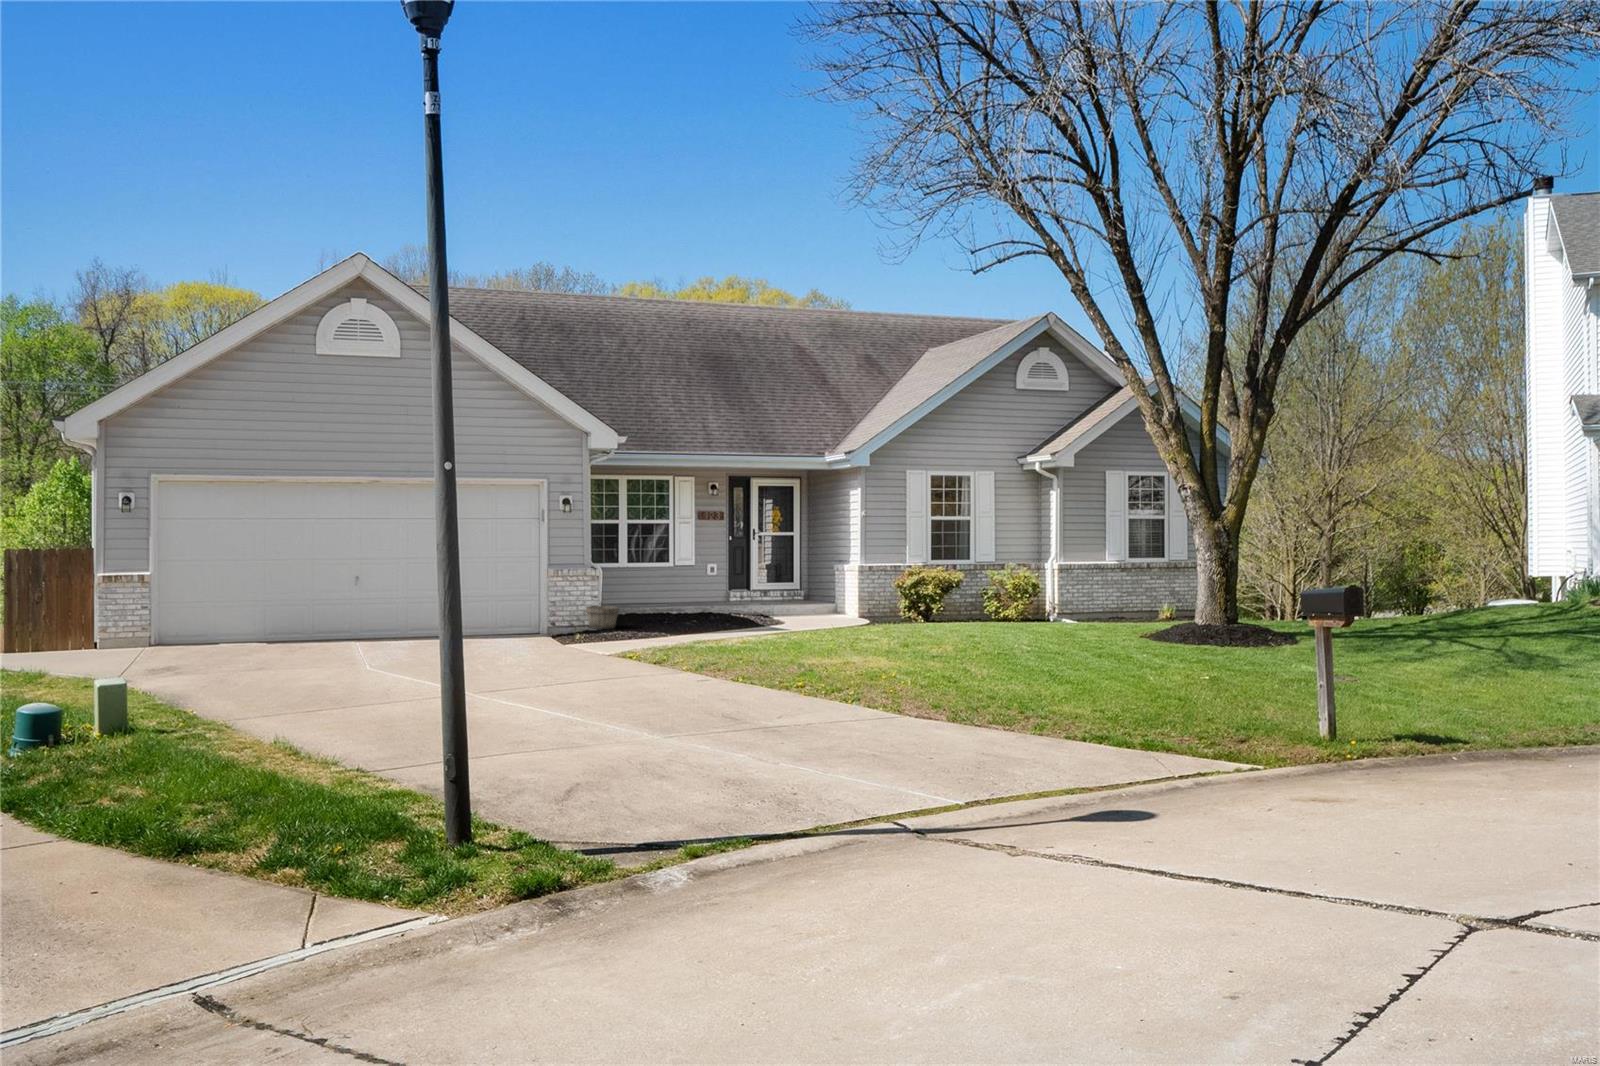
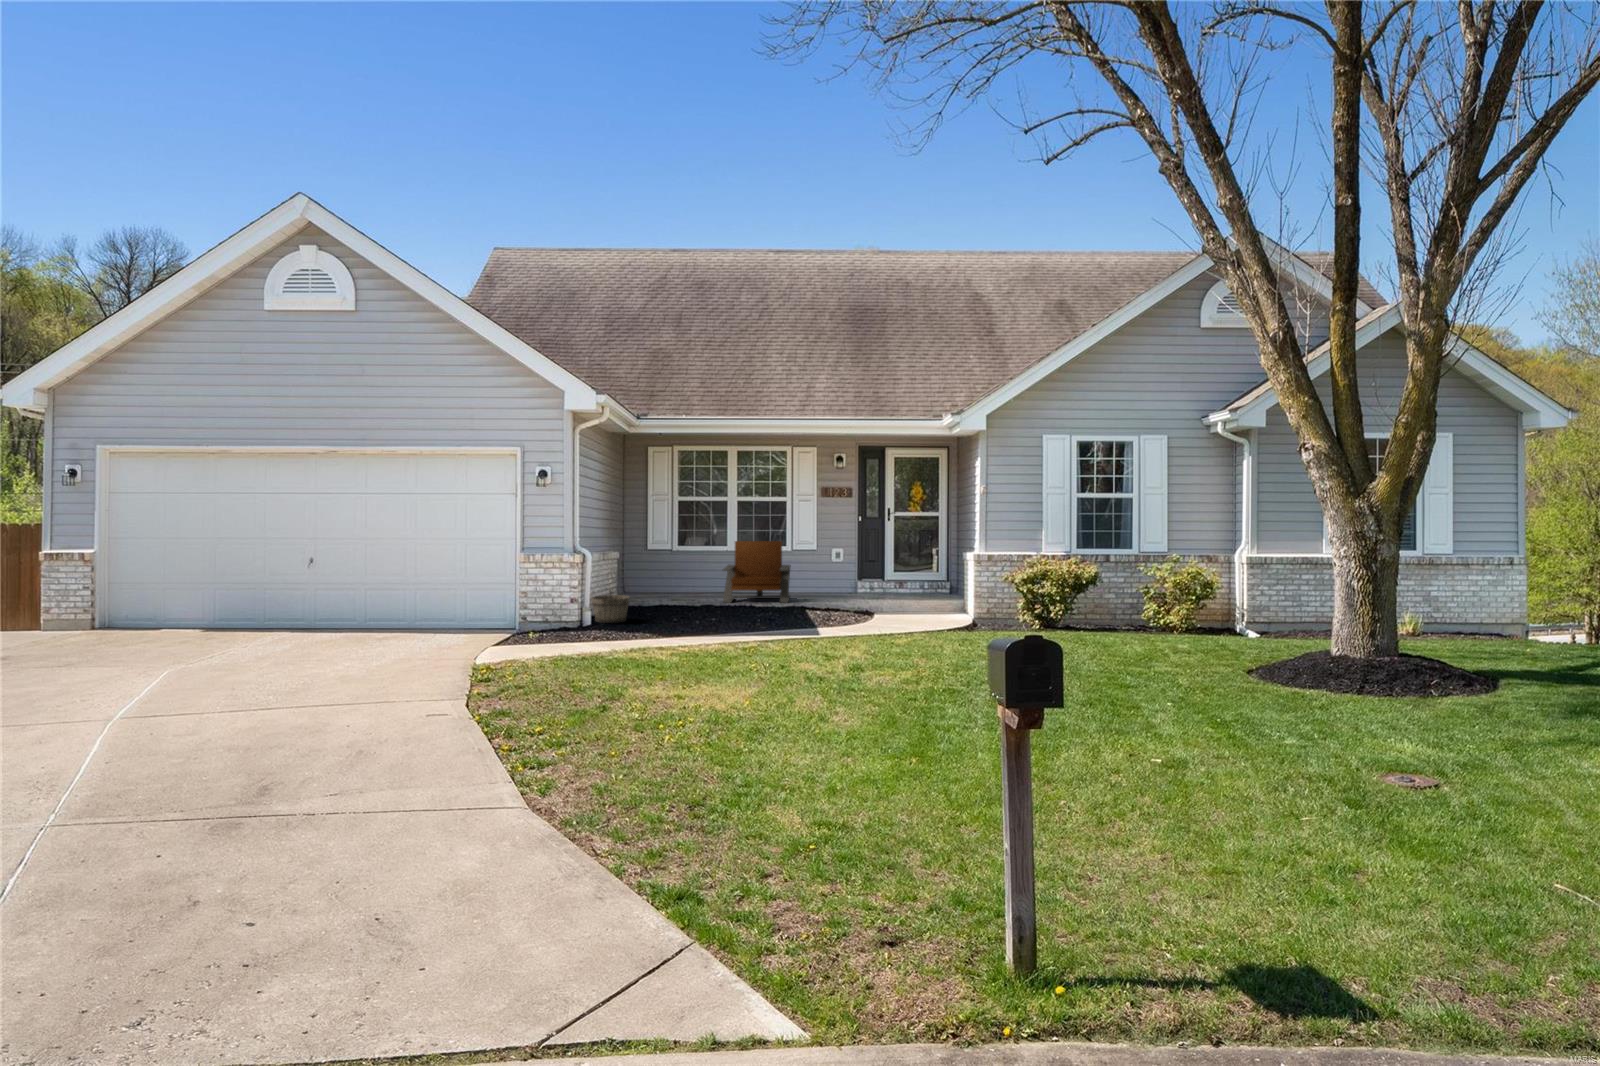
lounge chair: none [628,558,697,613] -> present [723,541,791,603]

